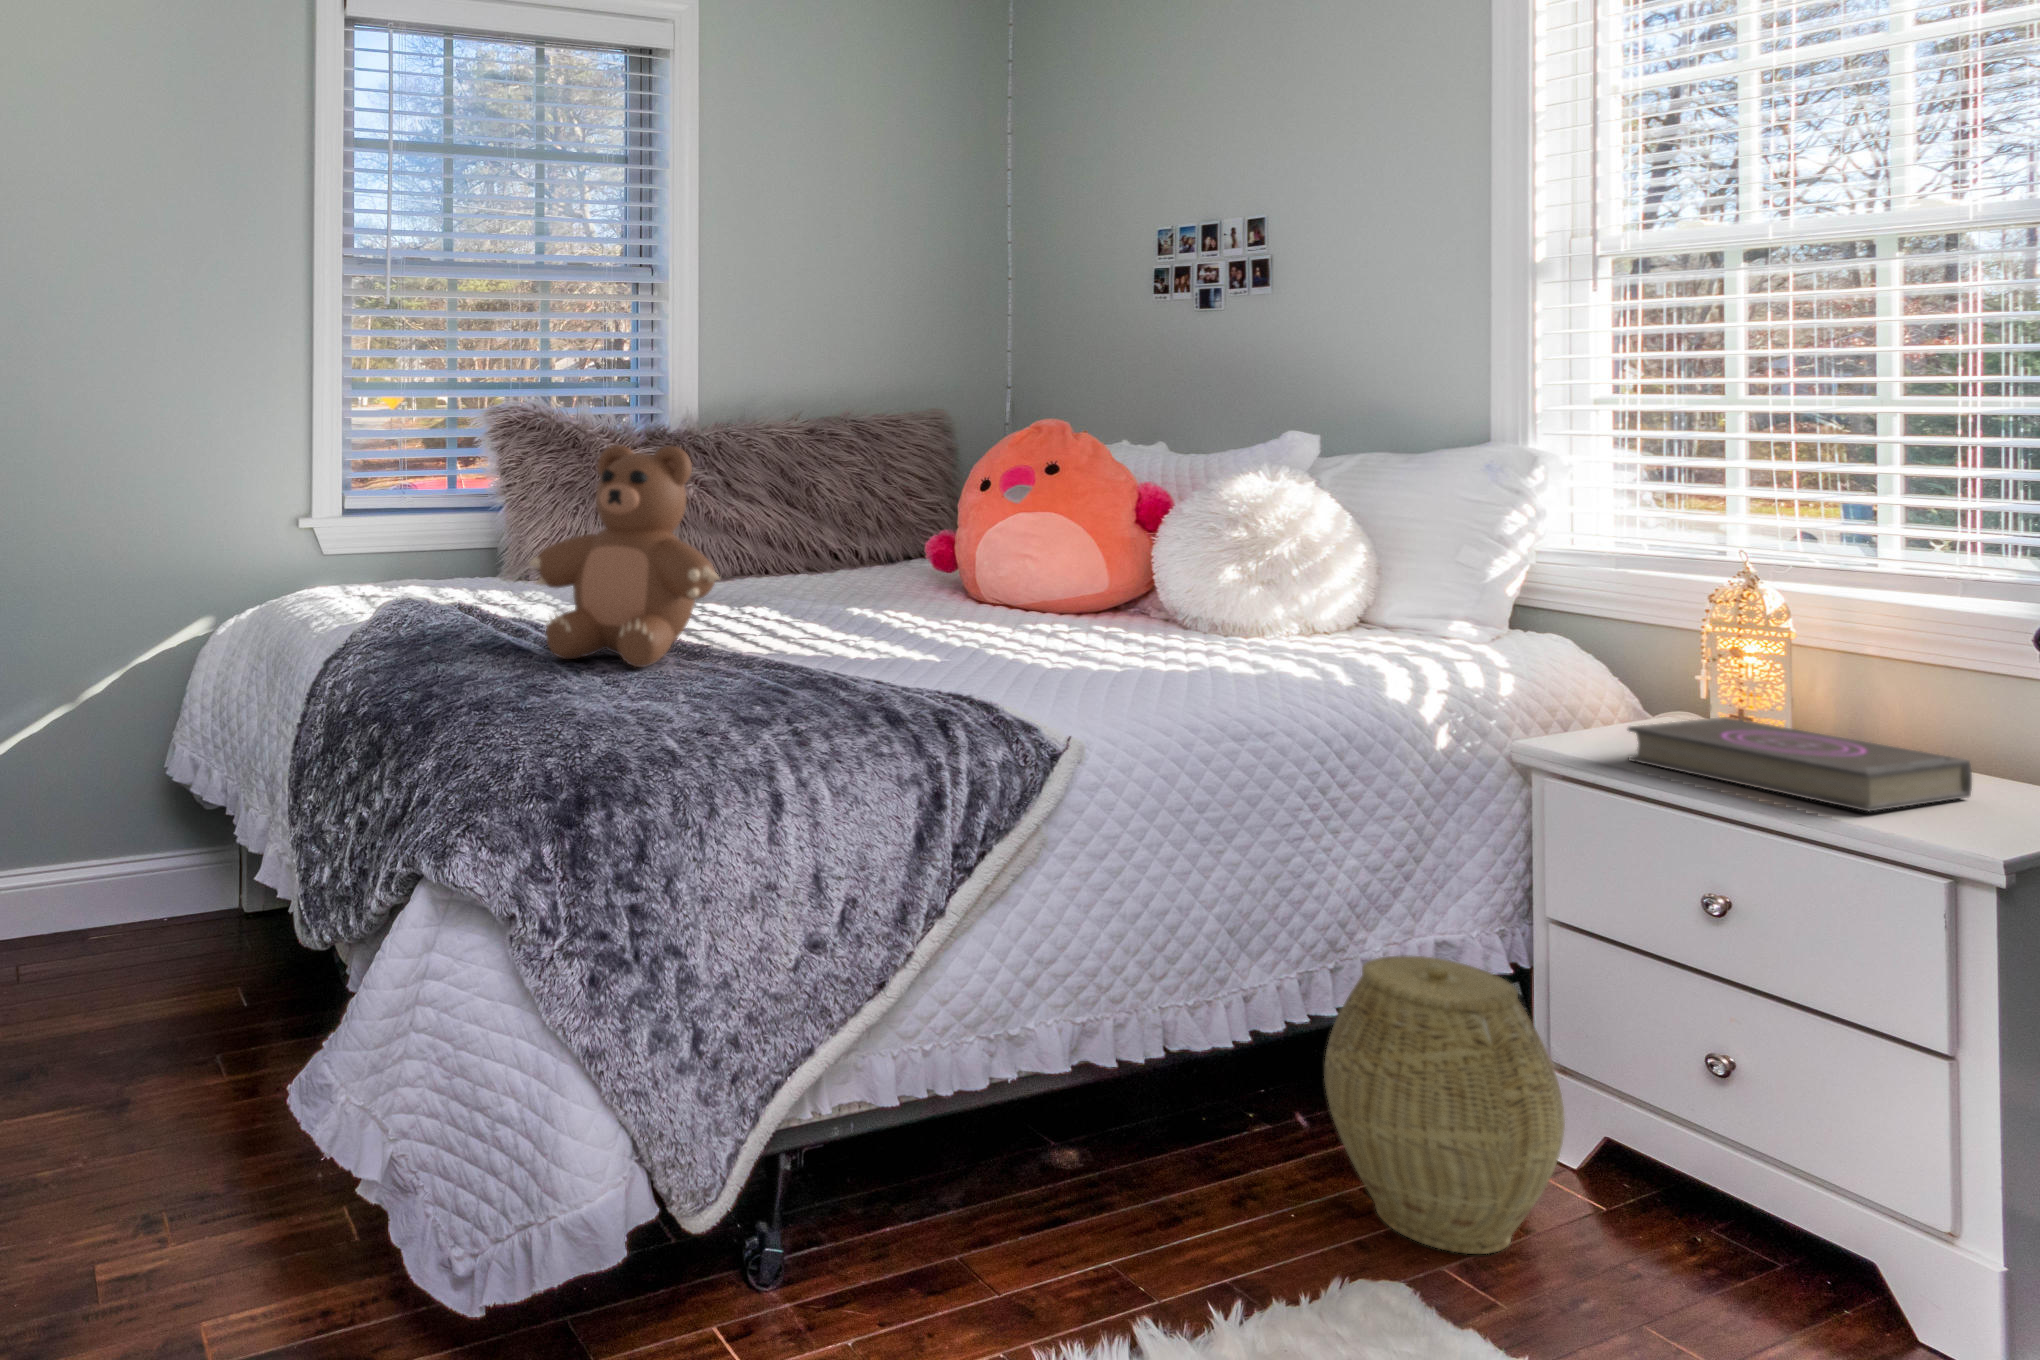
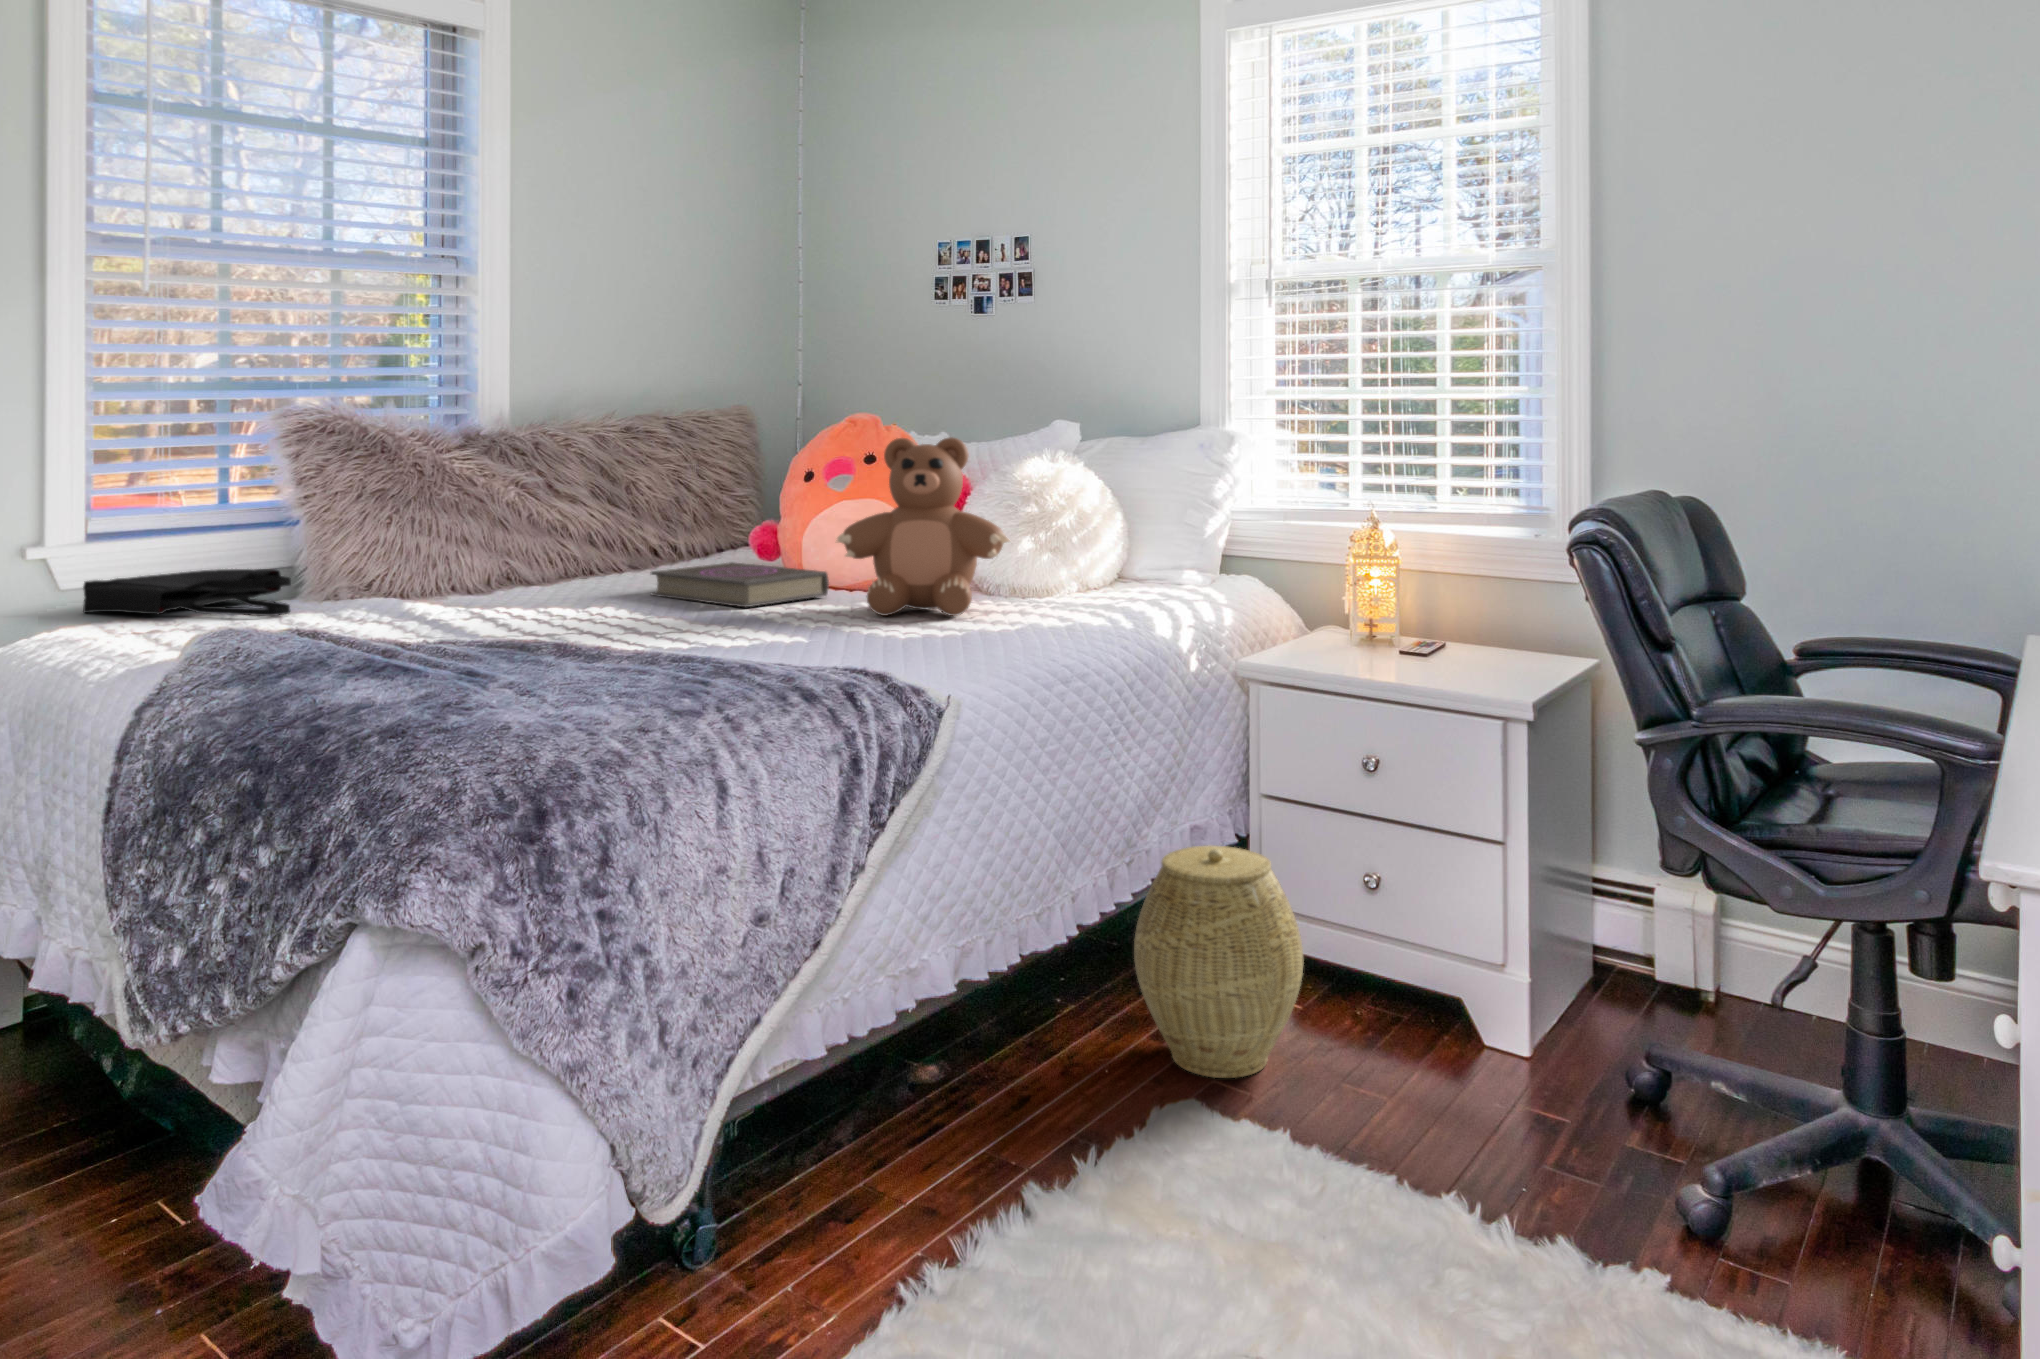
teddy bear: present [530,445,719,667] -> present [837,437,1010,616]
tote bag: none [321,547,477,592] -> present [83,569,291,616]
book: present [1628,717,1972,811] -> present [651,562,829,607]

